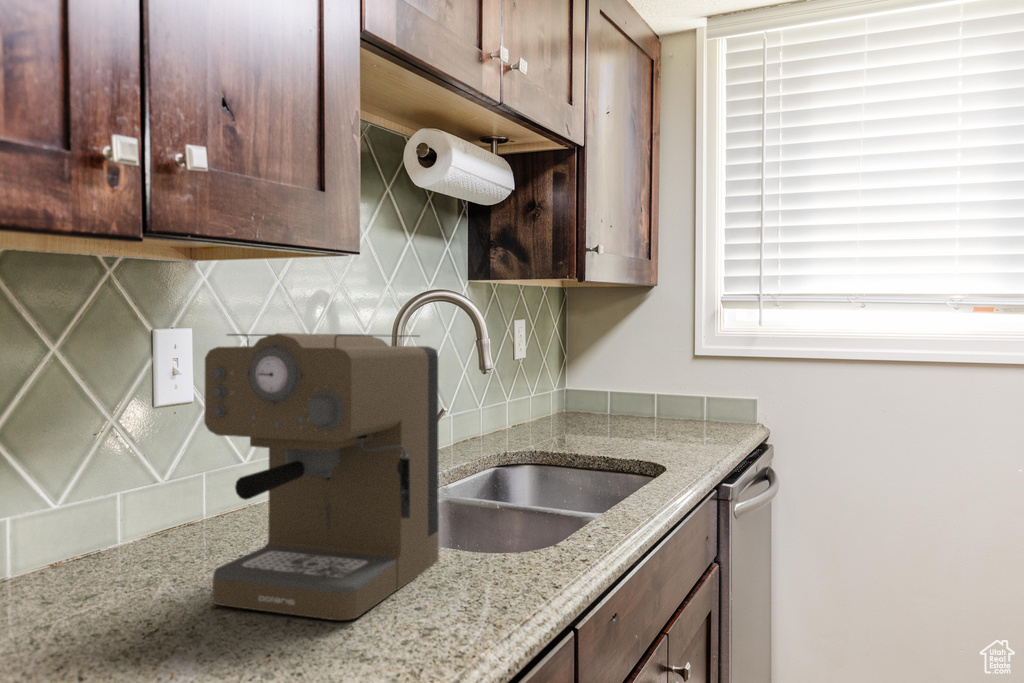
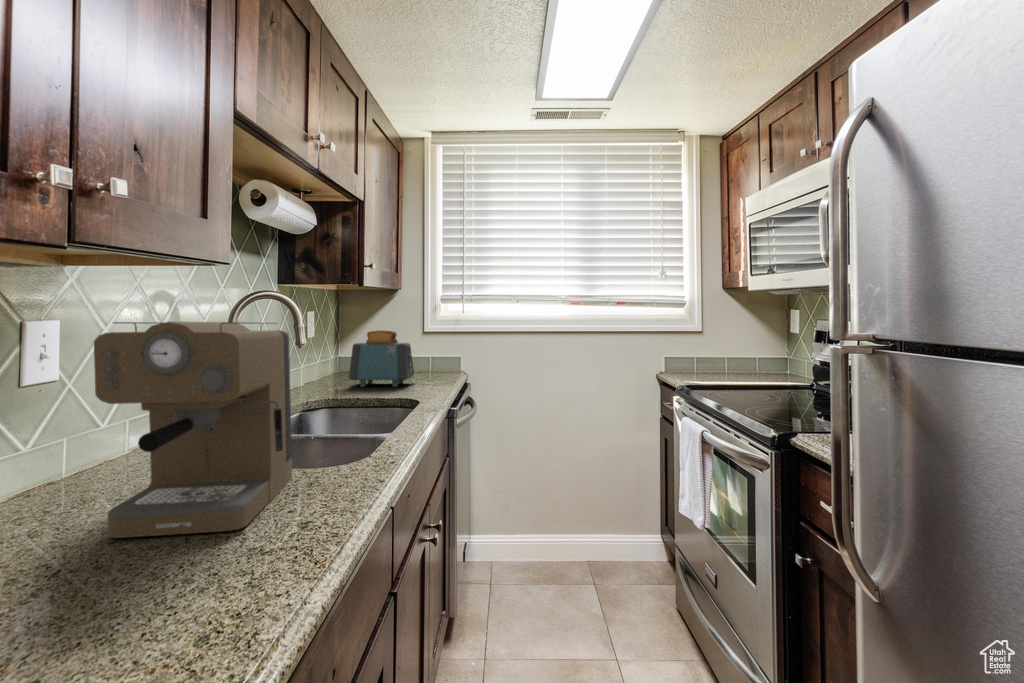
toaster: none [567,349,670,440] -> present [349,331,414,387]

